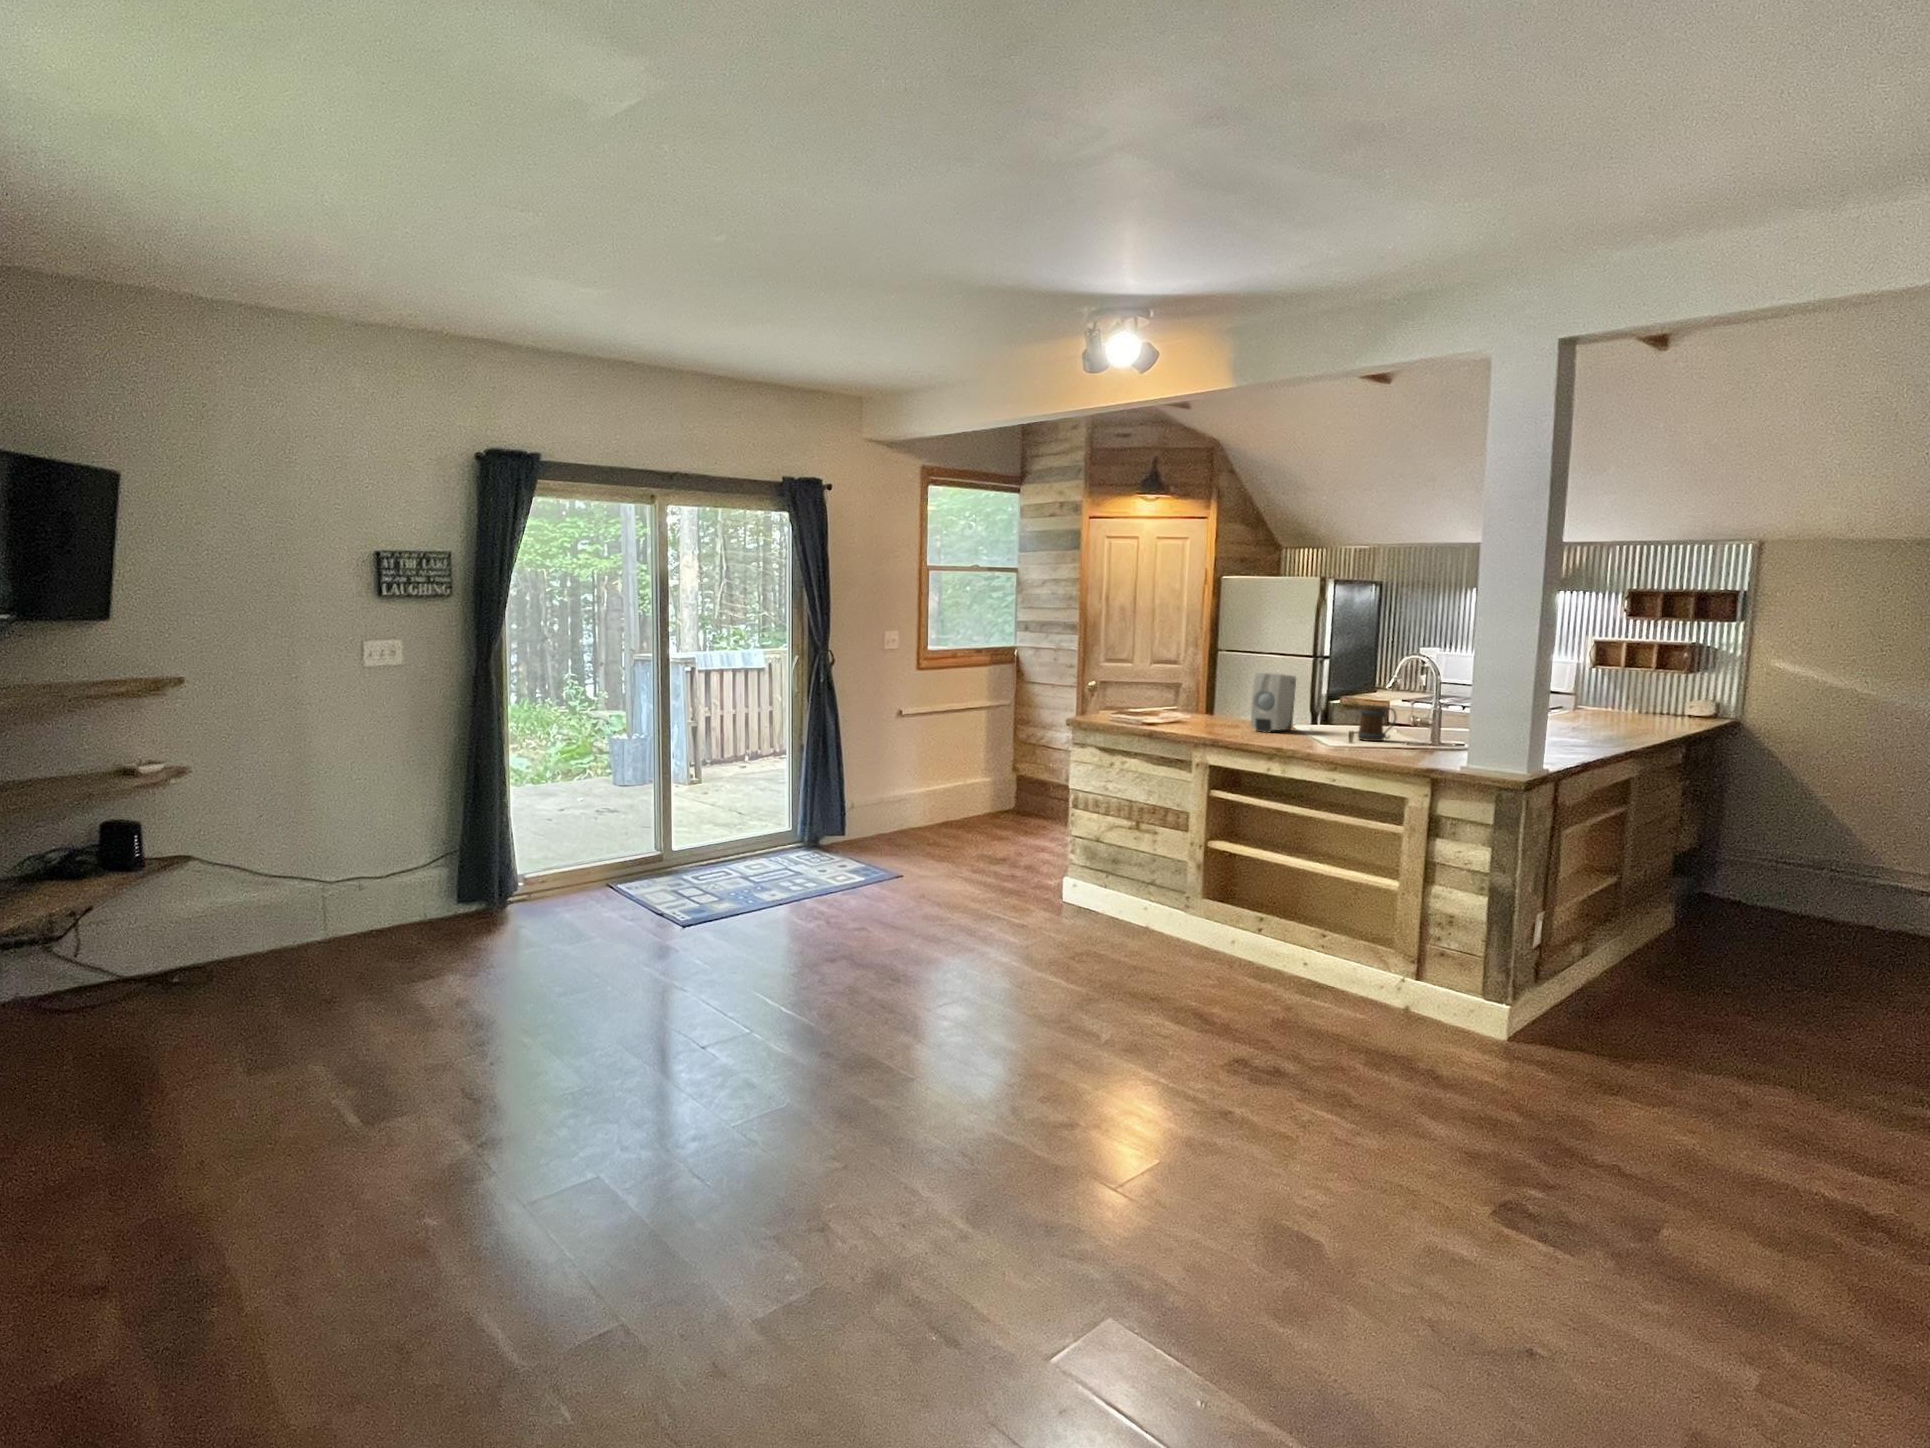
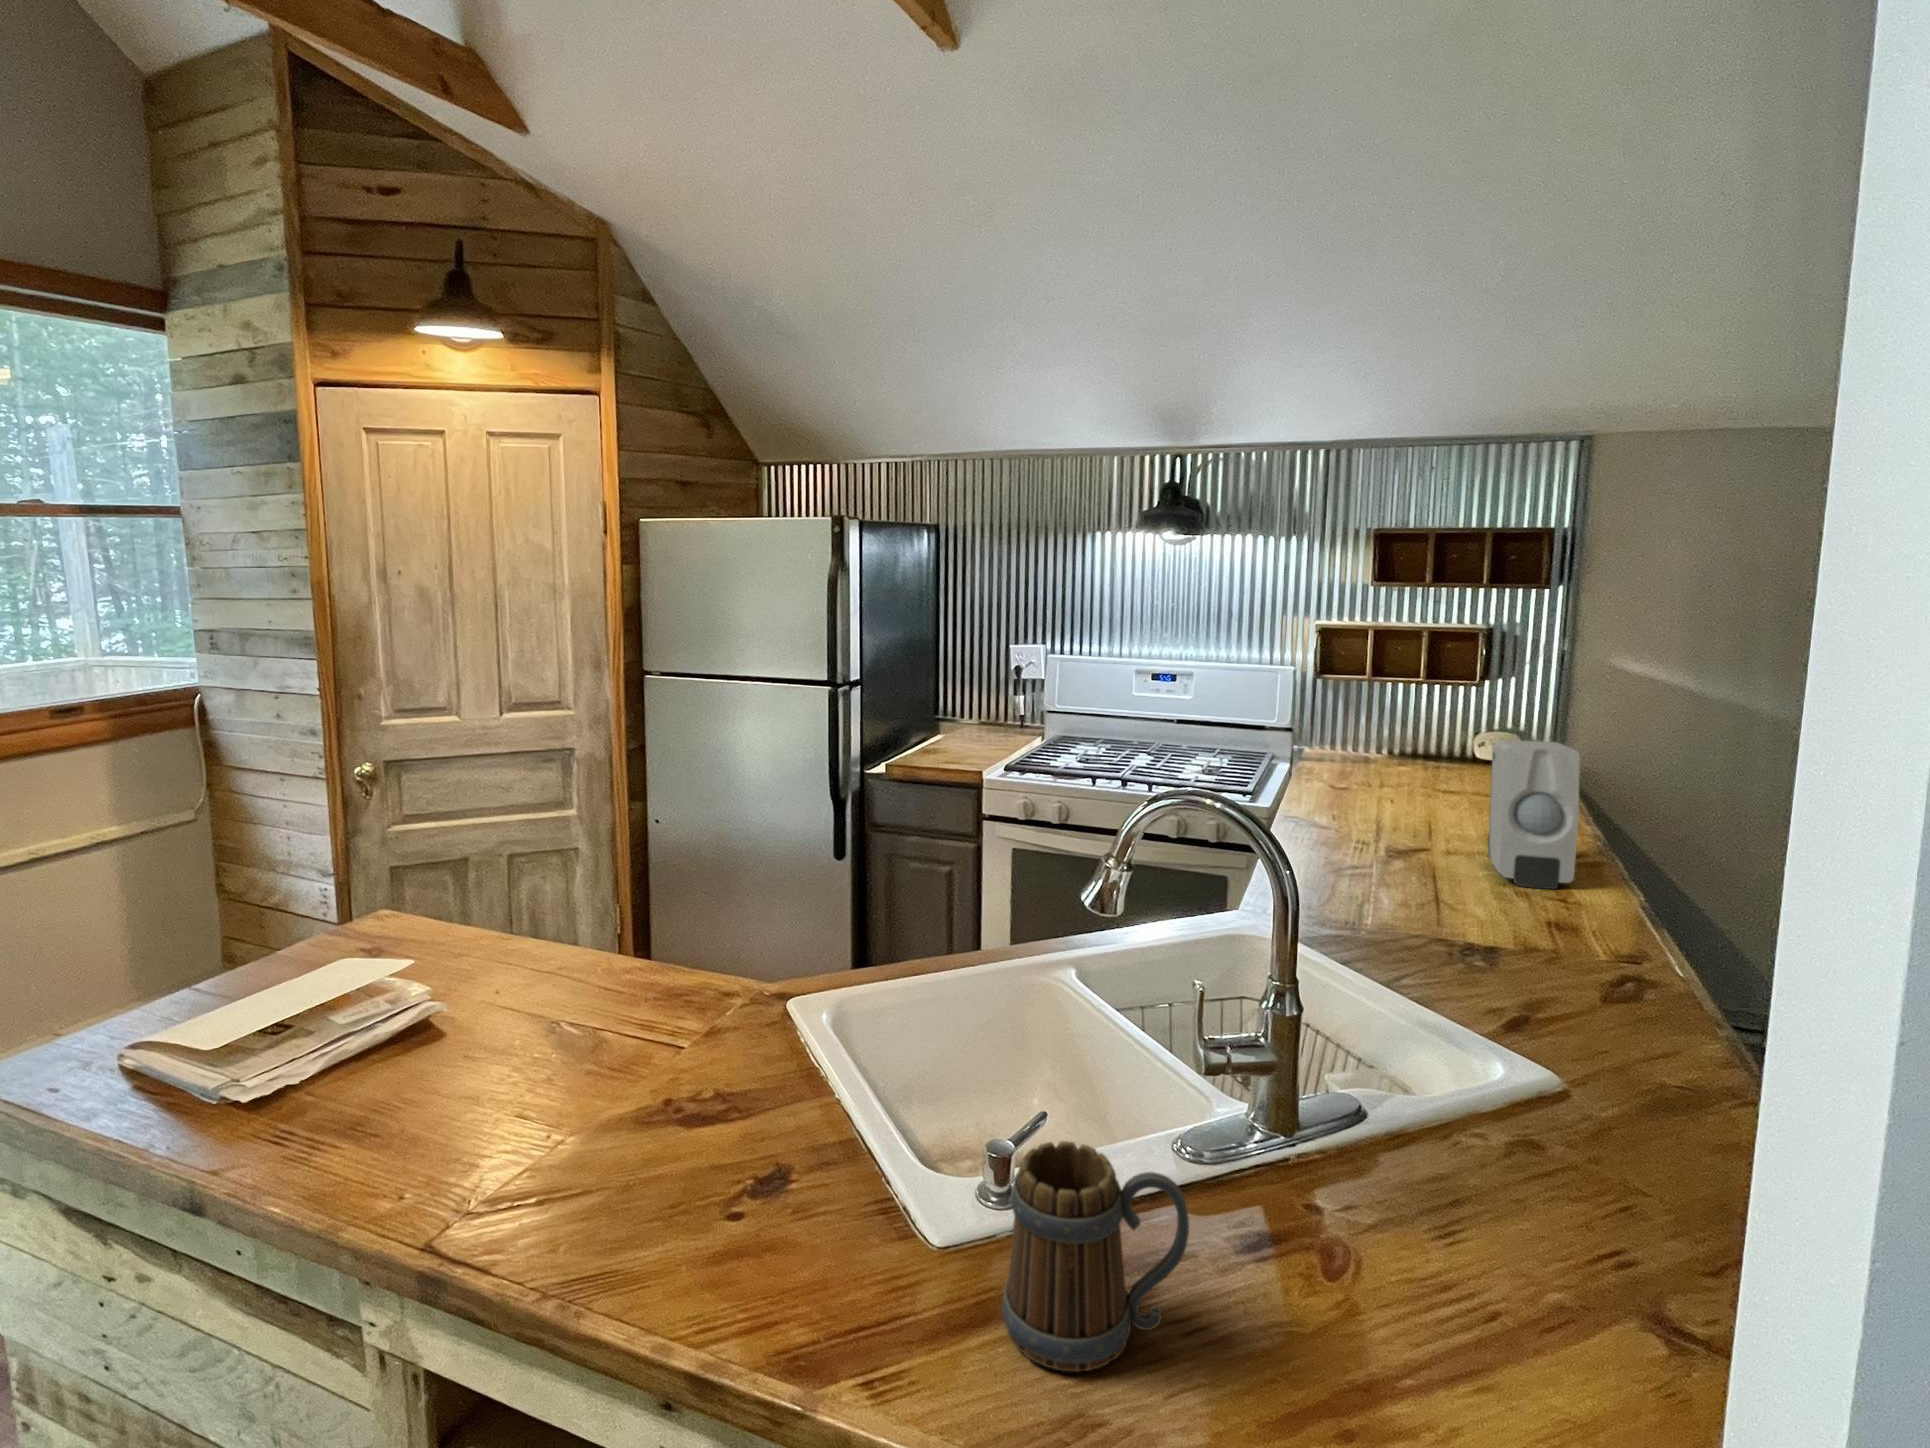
soap dispenser: present [1251,673,1296,733] -> present [1488,740,1580,889]

